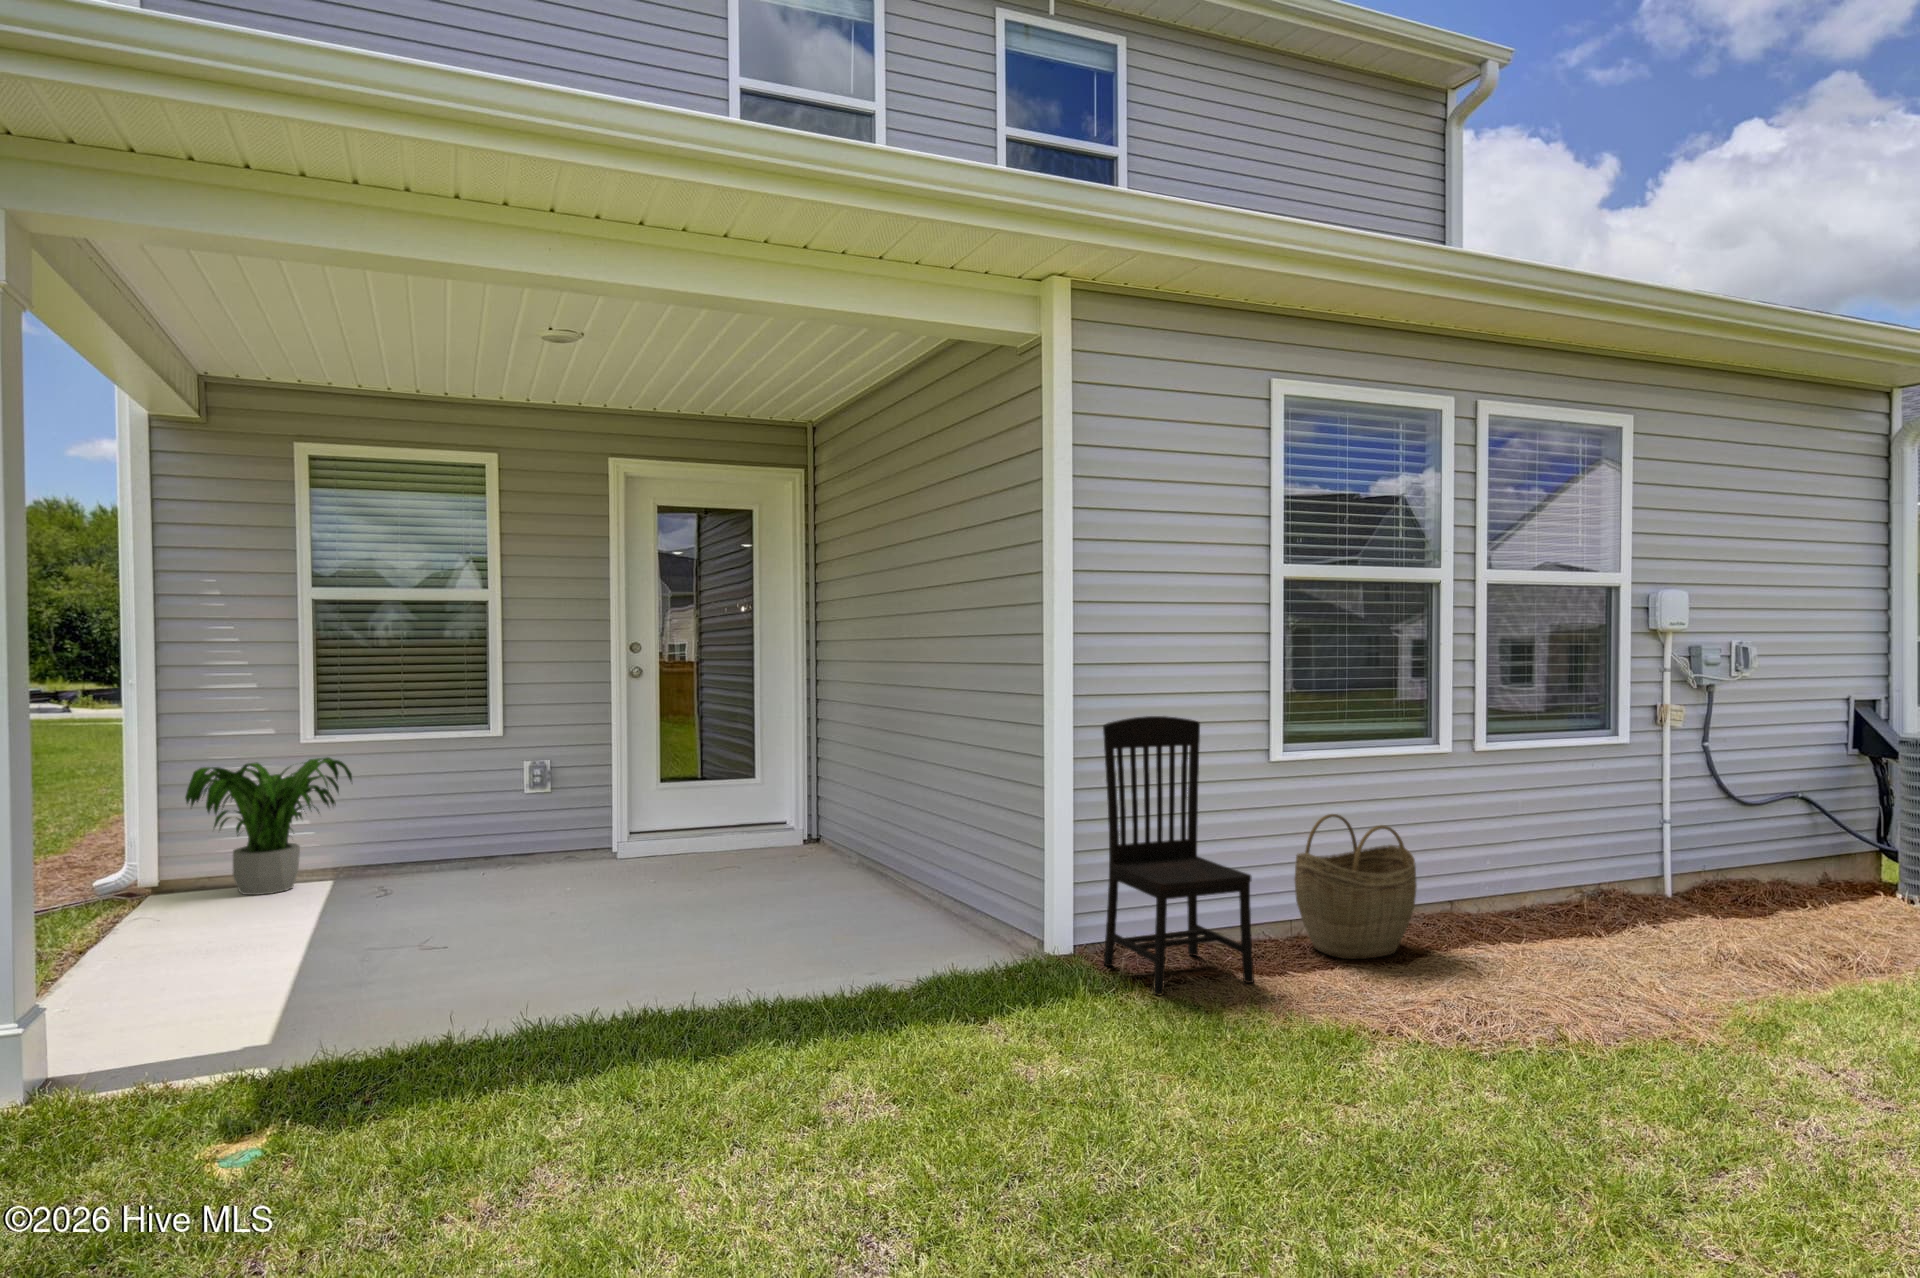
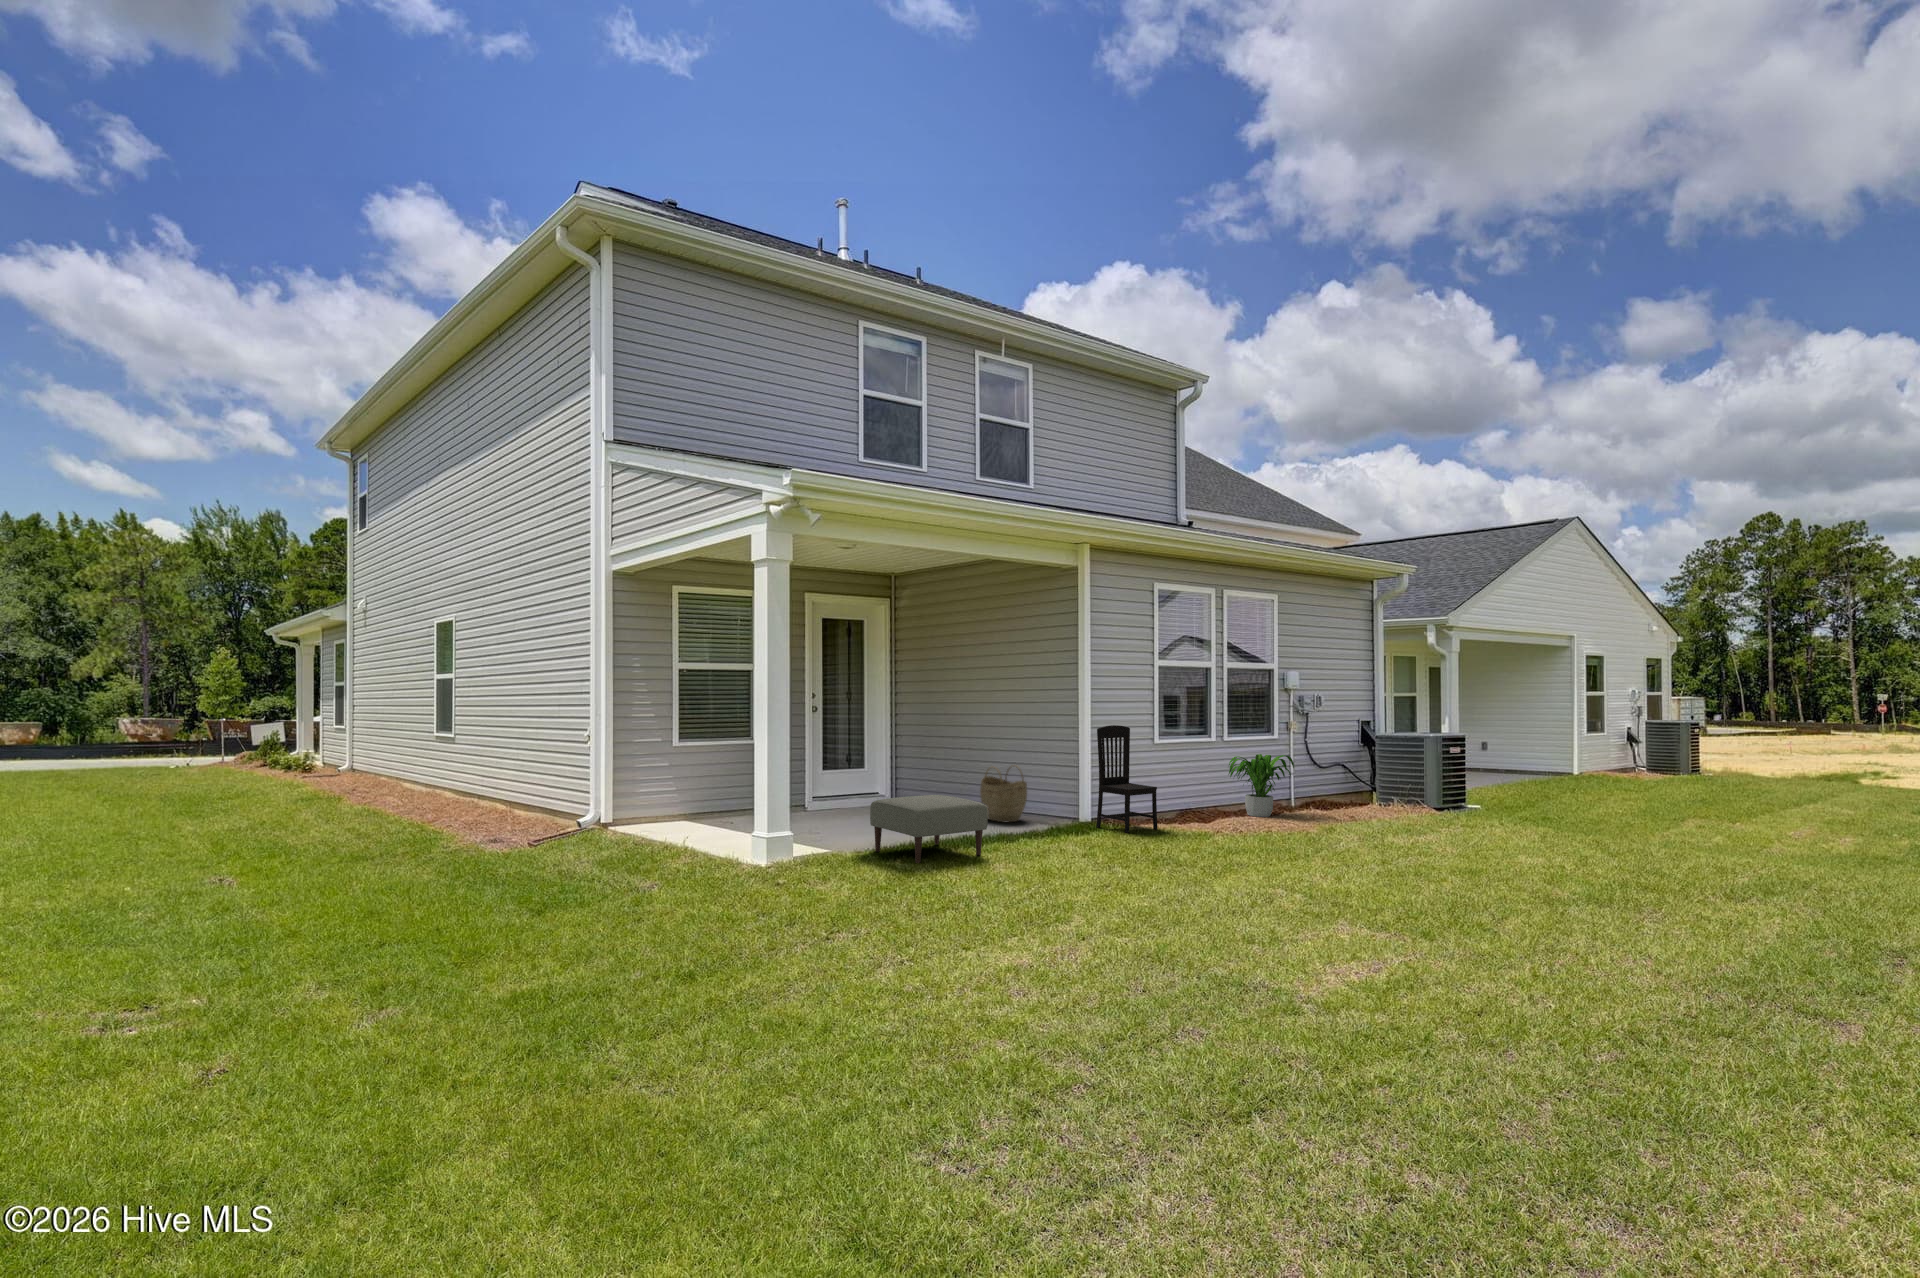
potted plant: present [185,757,352,895] -> present [1228,754,1294,817]
woven basket: present [1294,814,1417,959] -> present [980,766,1027,823]
ottoman: none [367,897,641,1121] -> present [870,795,988,863]

